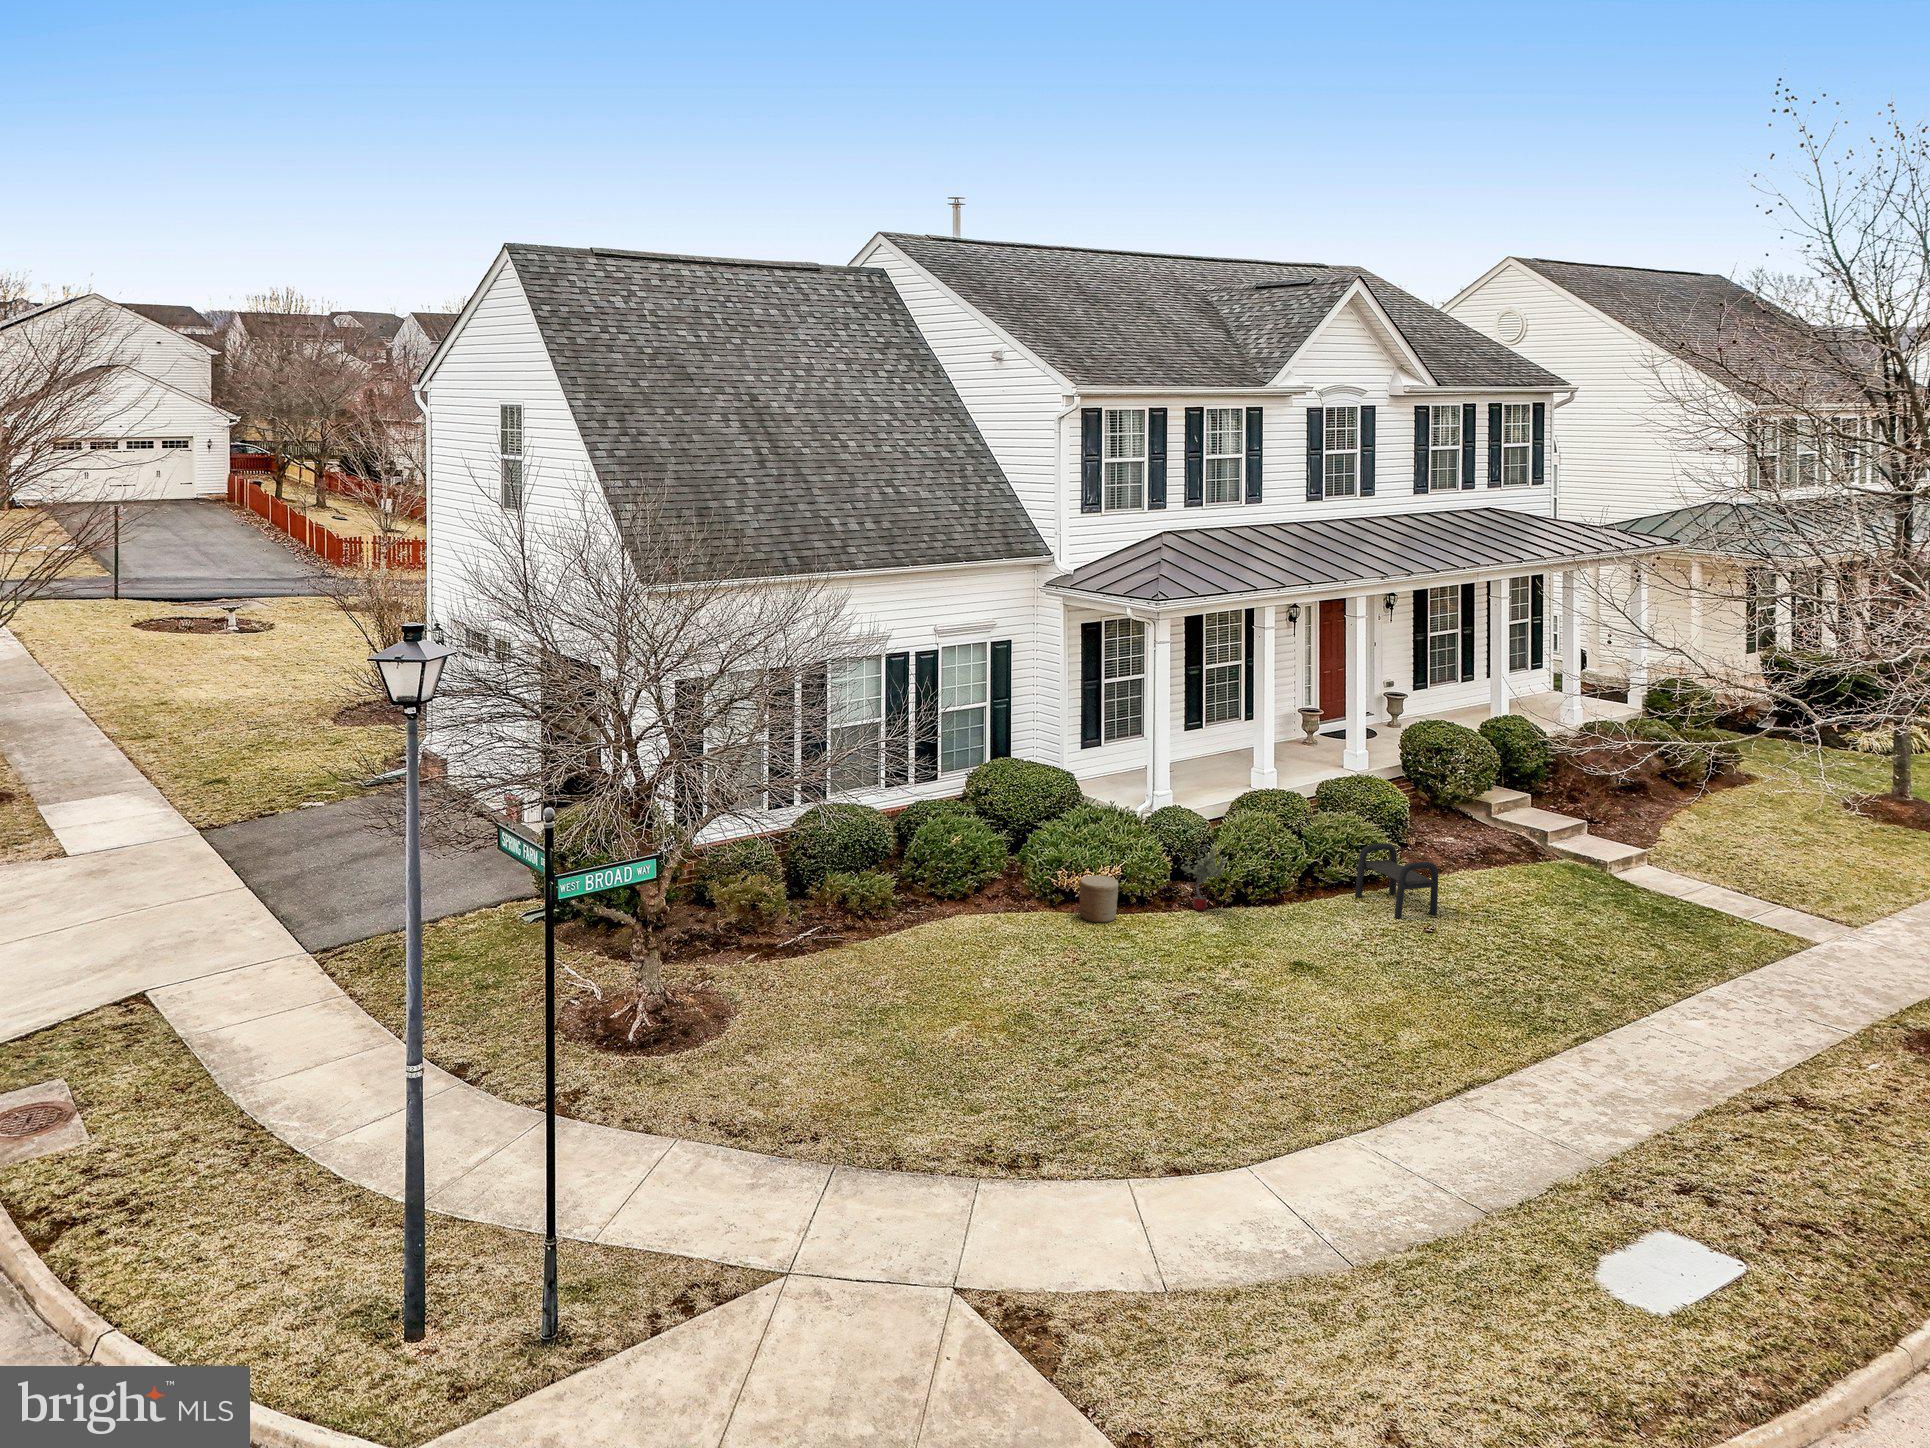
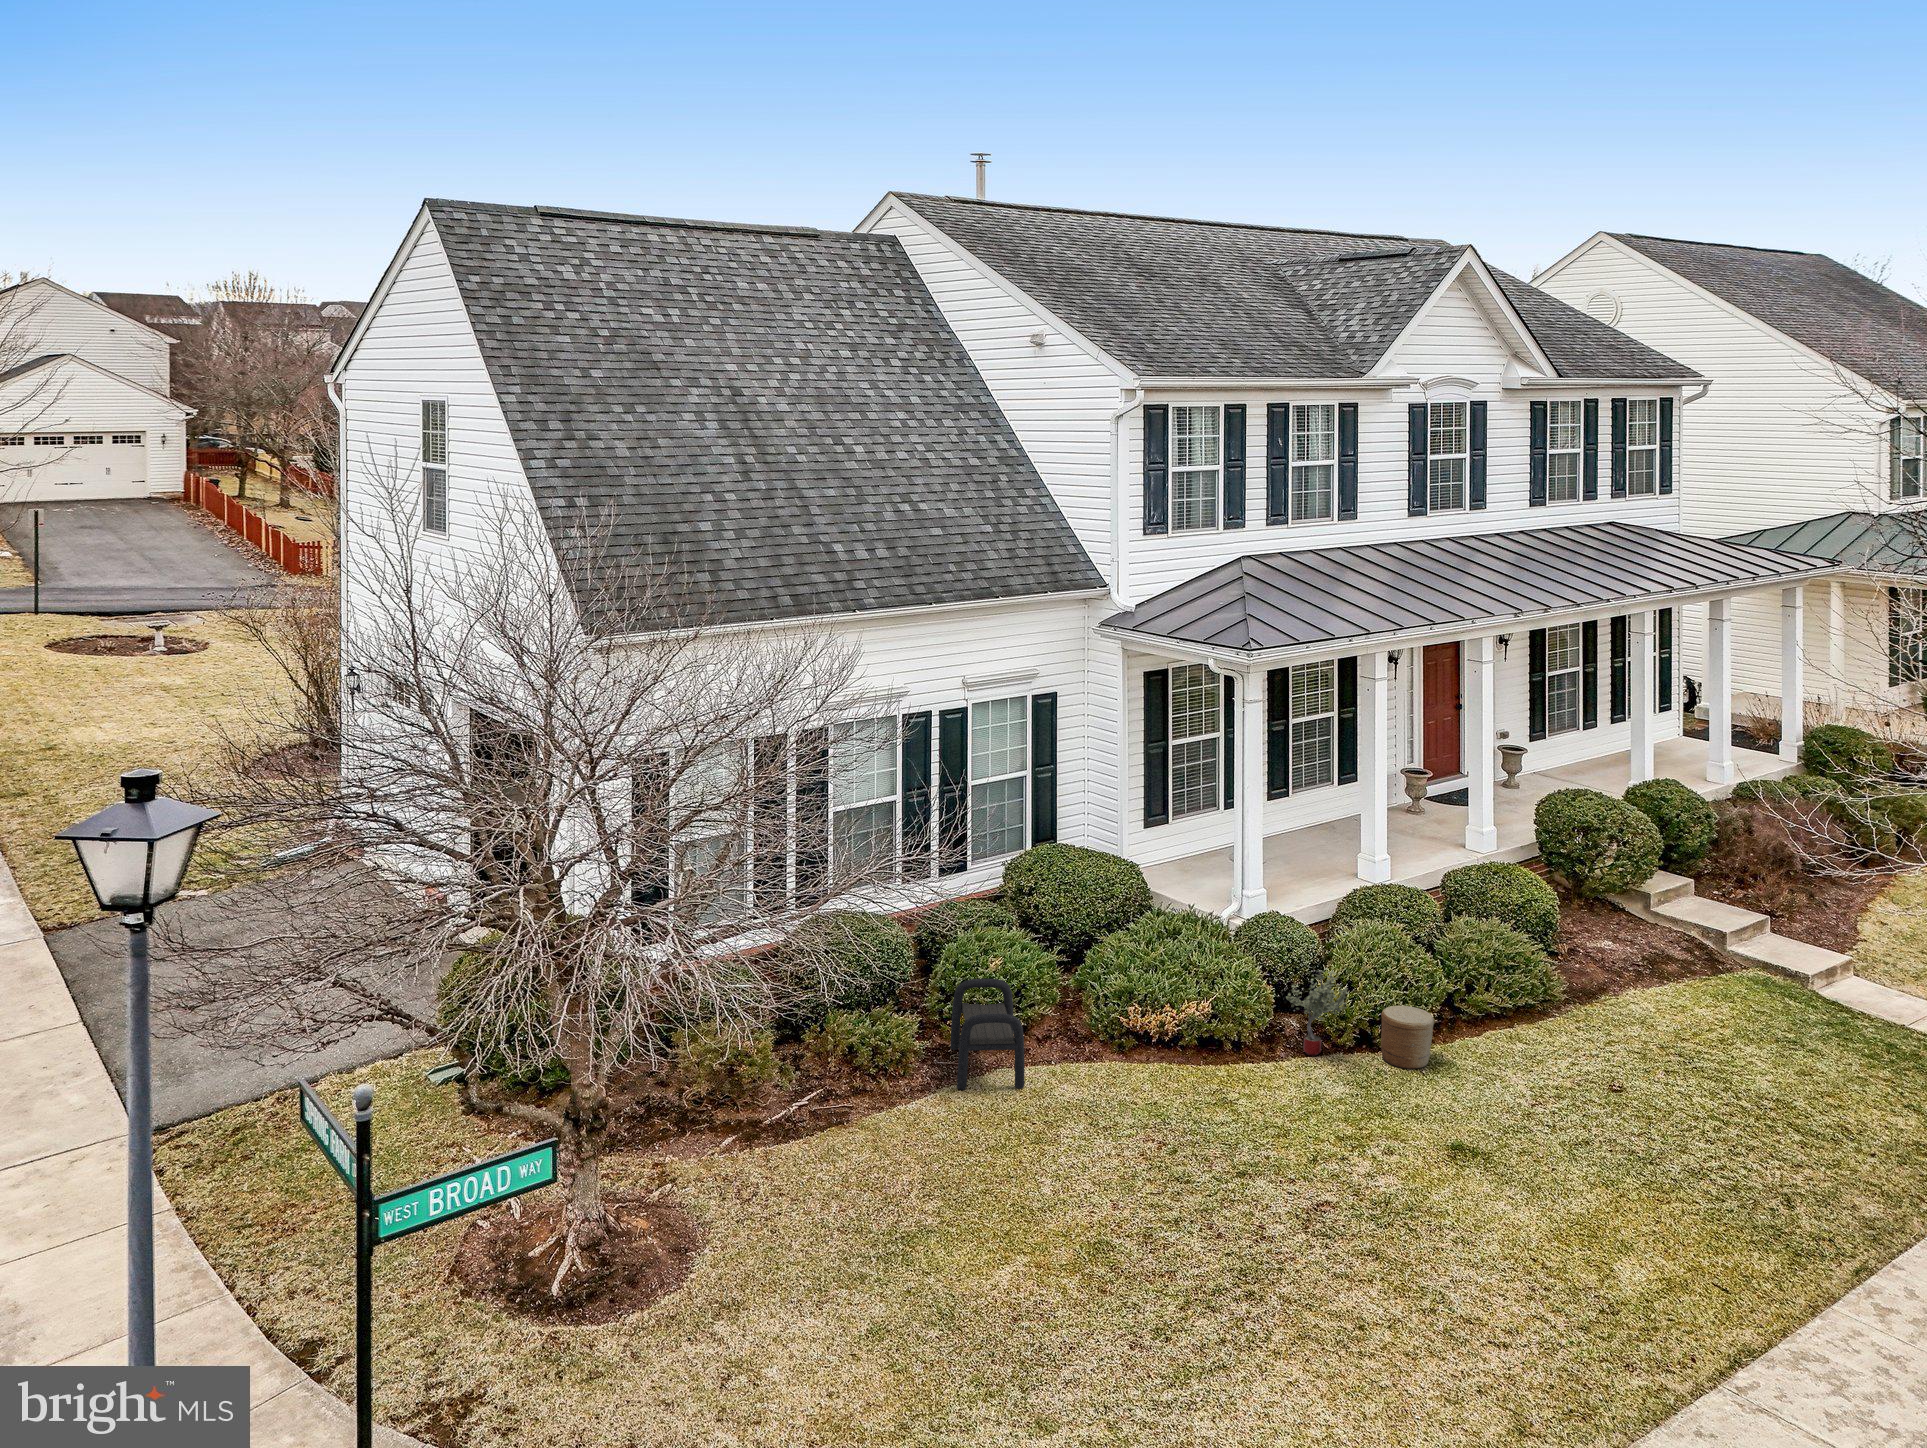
bench: present [1355,843,1438,918] -> present [950,979,1025,1090]
woven basket: present [1079,875,1119,922] -> present [1381,1006,1434,1069]

